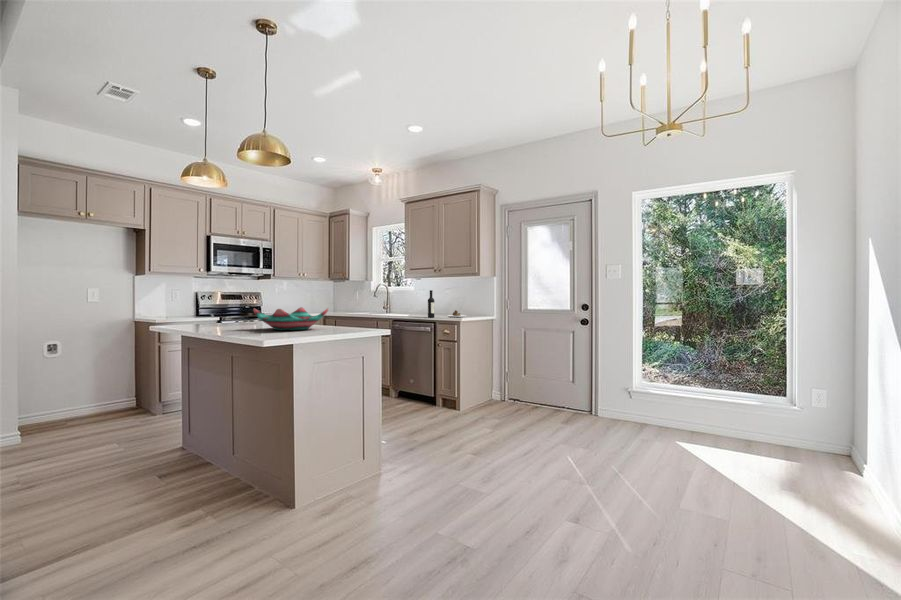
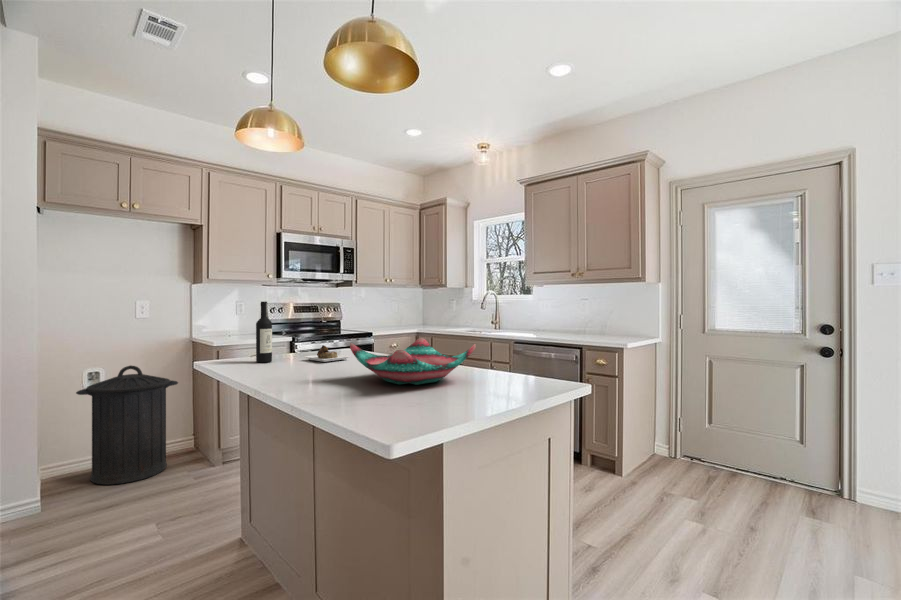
wine bottle: present [428,290,466,318] -> present [256,301,351,363]
trash can: none [43,338,126,427] -> present [76,366,178,485]

